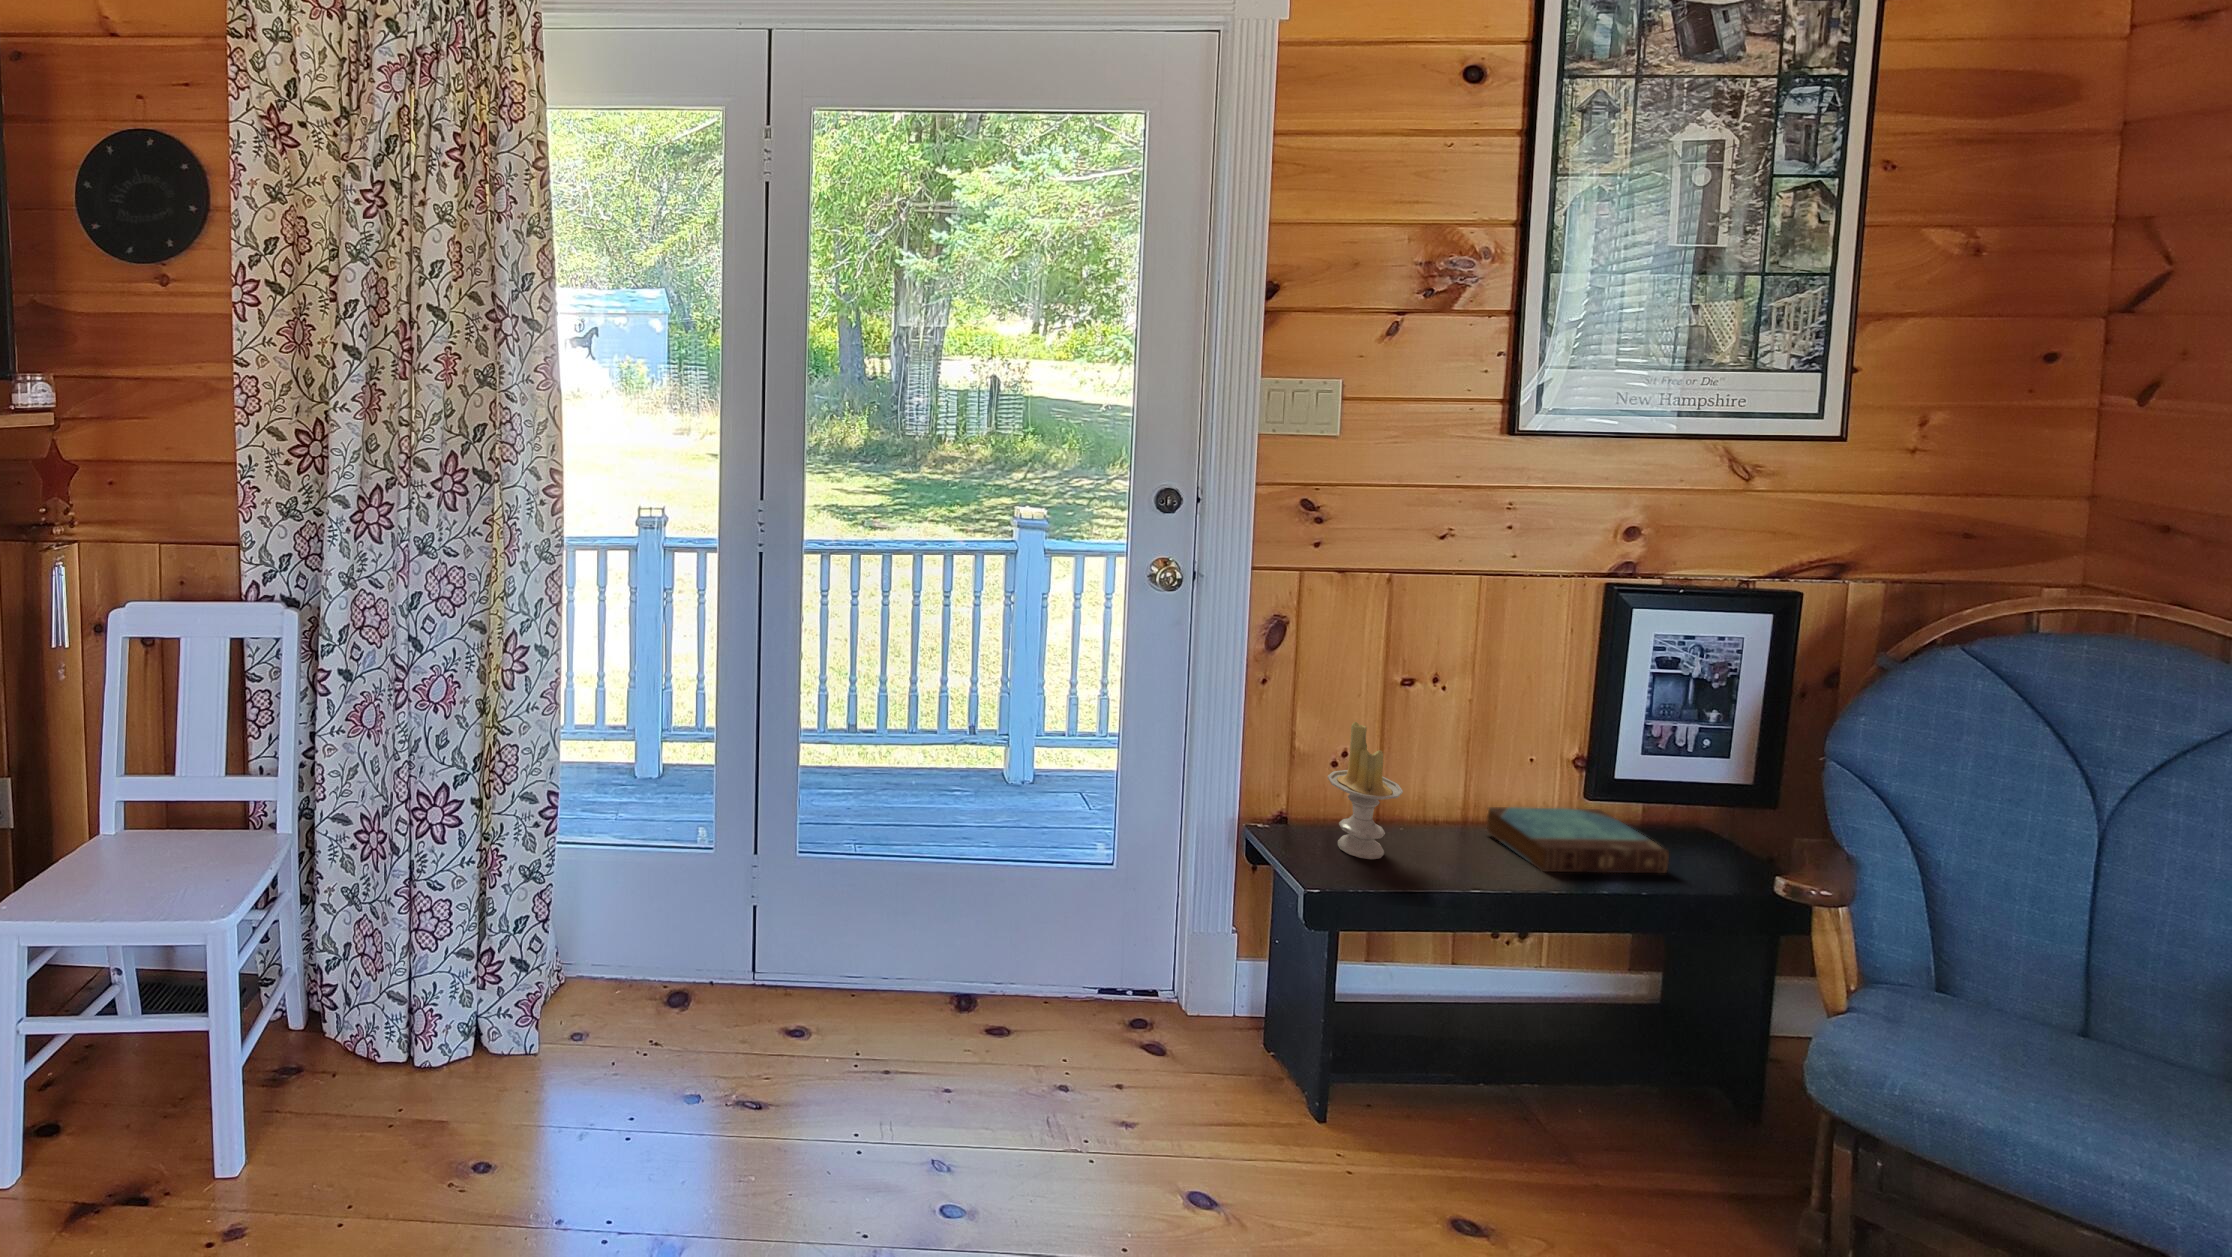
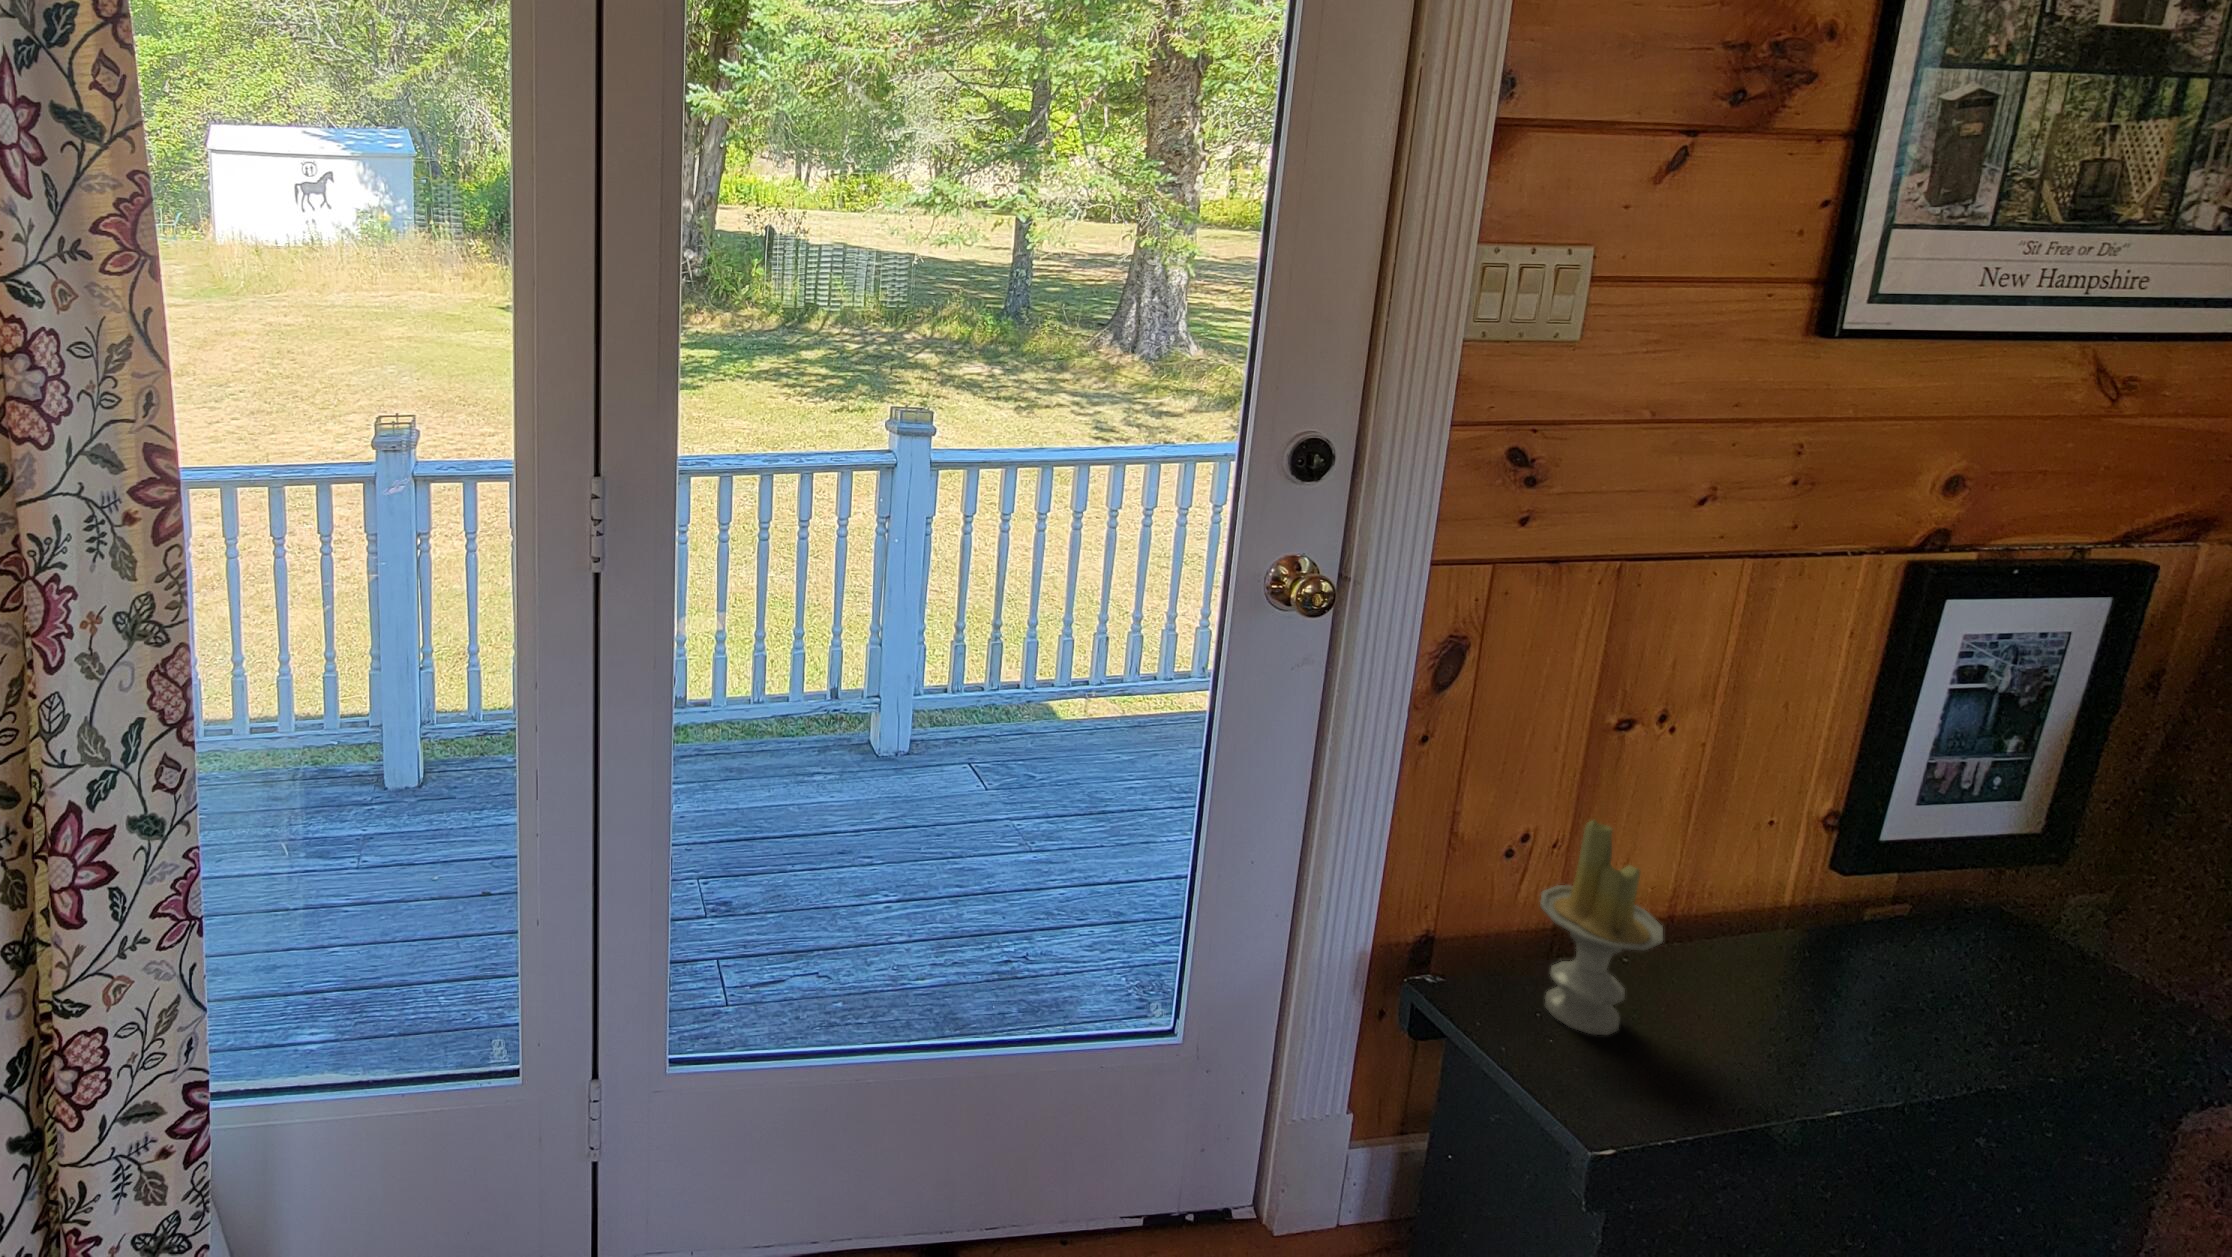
book: present [1487,807,1669,873] -> none [1722,898,2012,1031]

